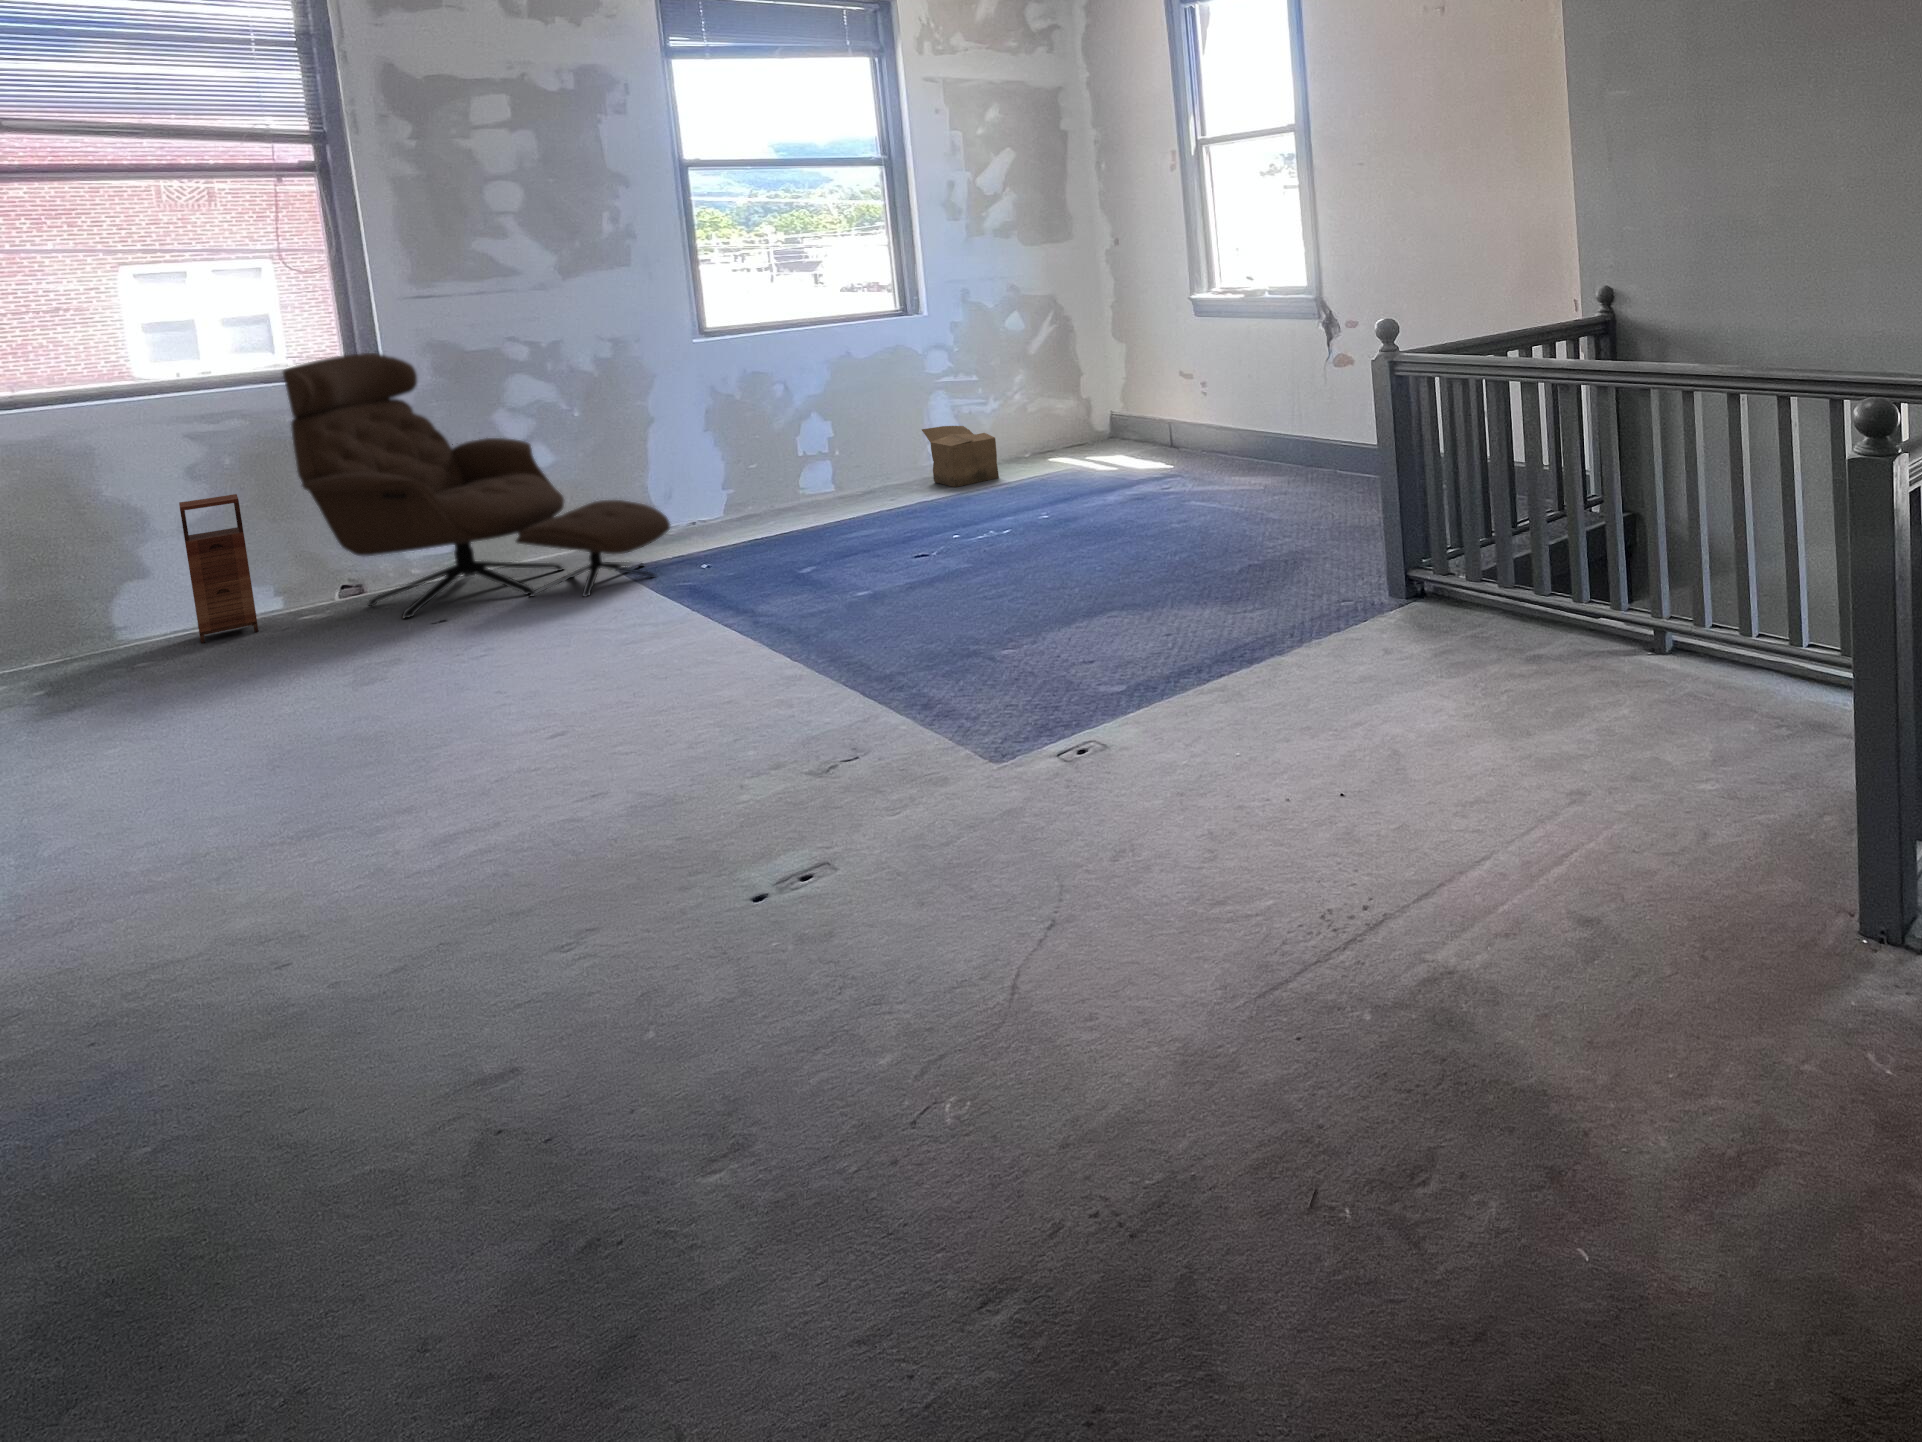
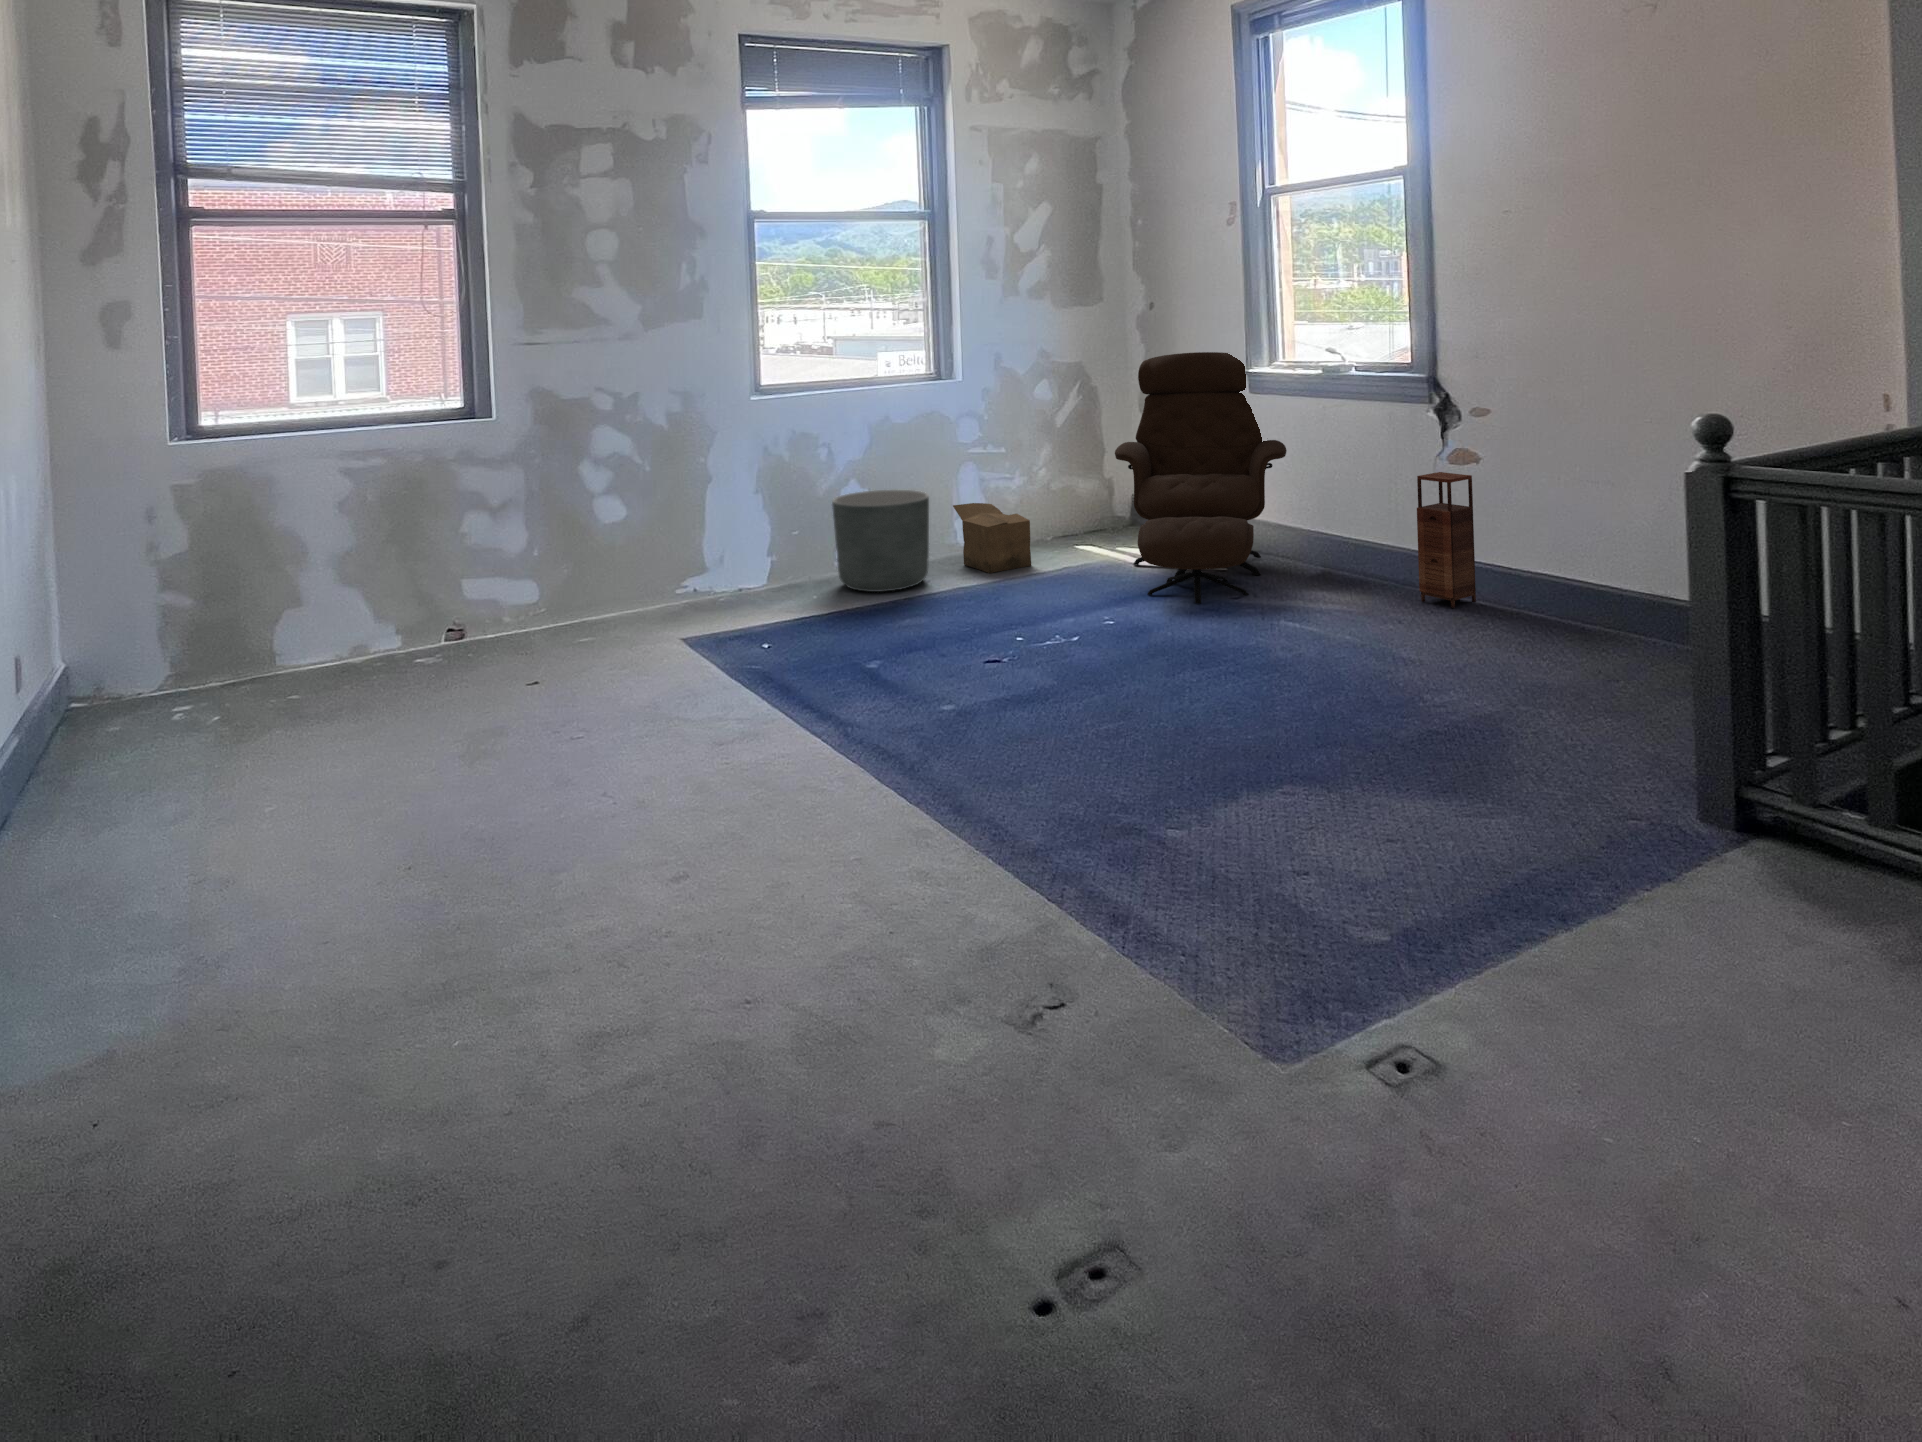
lounge chair: present [283,353,671,618] -> present [1115,352,1287,604]
planter: none [787,418,891,512] -> present [832,490,929,592]
storage cabinet: present [179,494,259,643] -> present [1417,472,1476,608]

